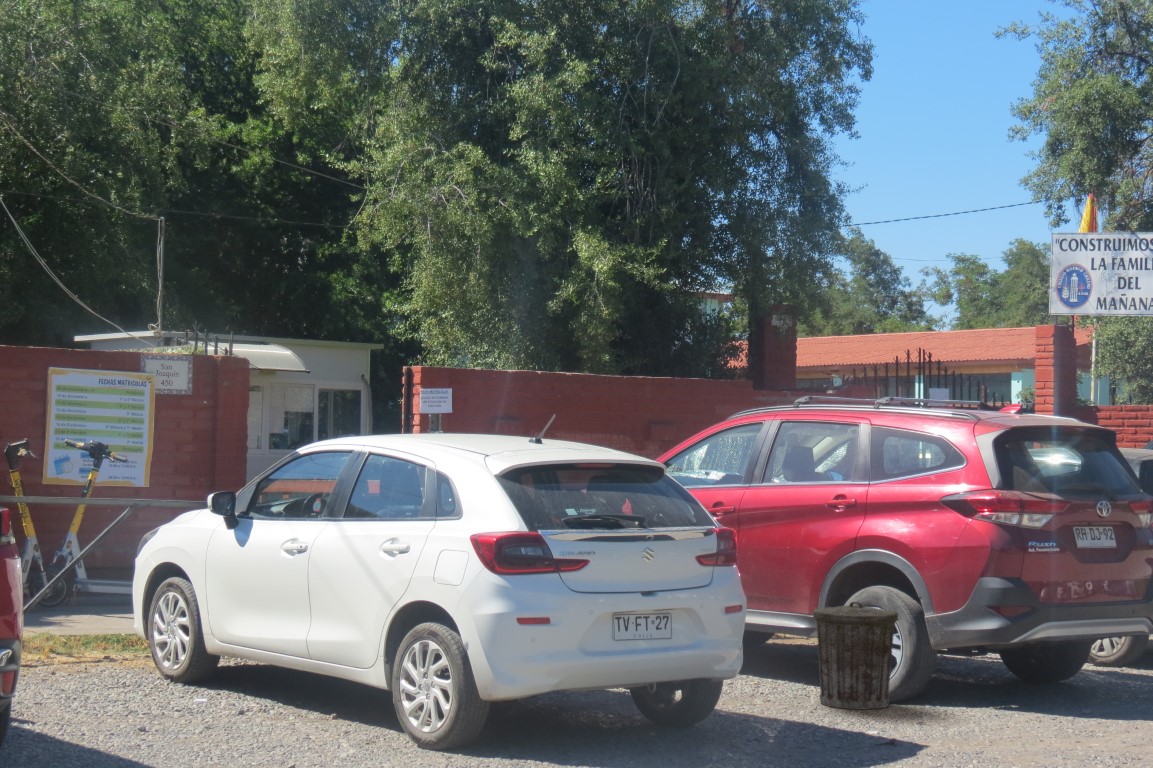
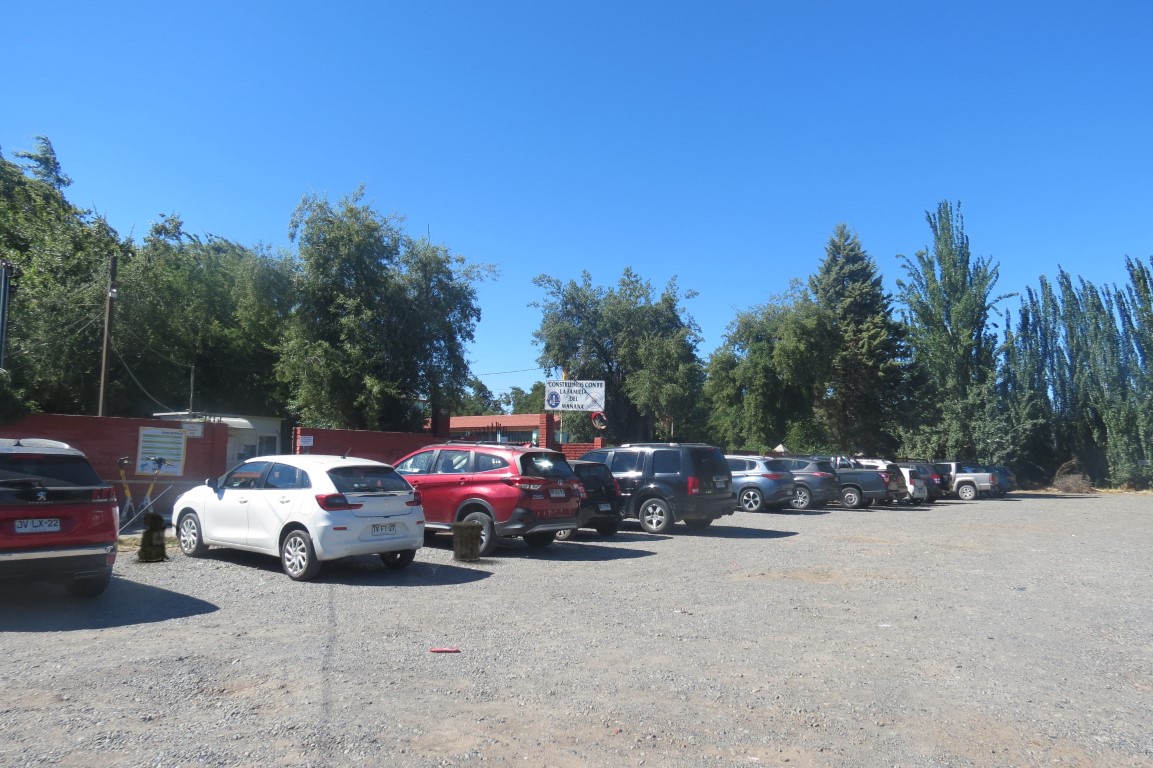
backpack: none [84,565,179,682] -> present [137,512,181,562]

